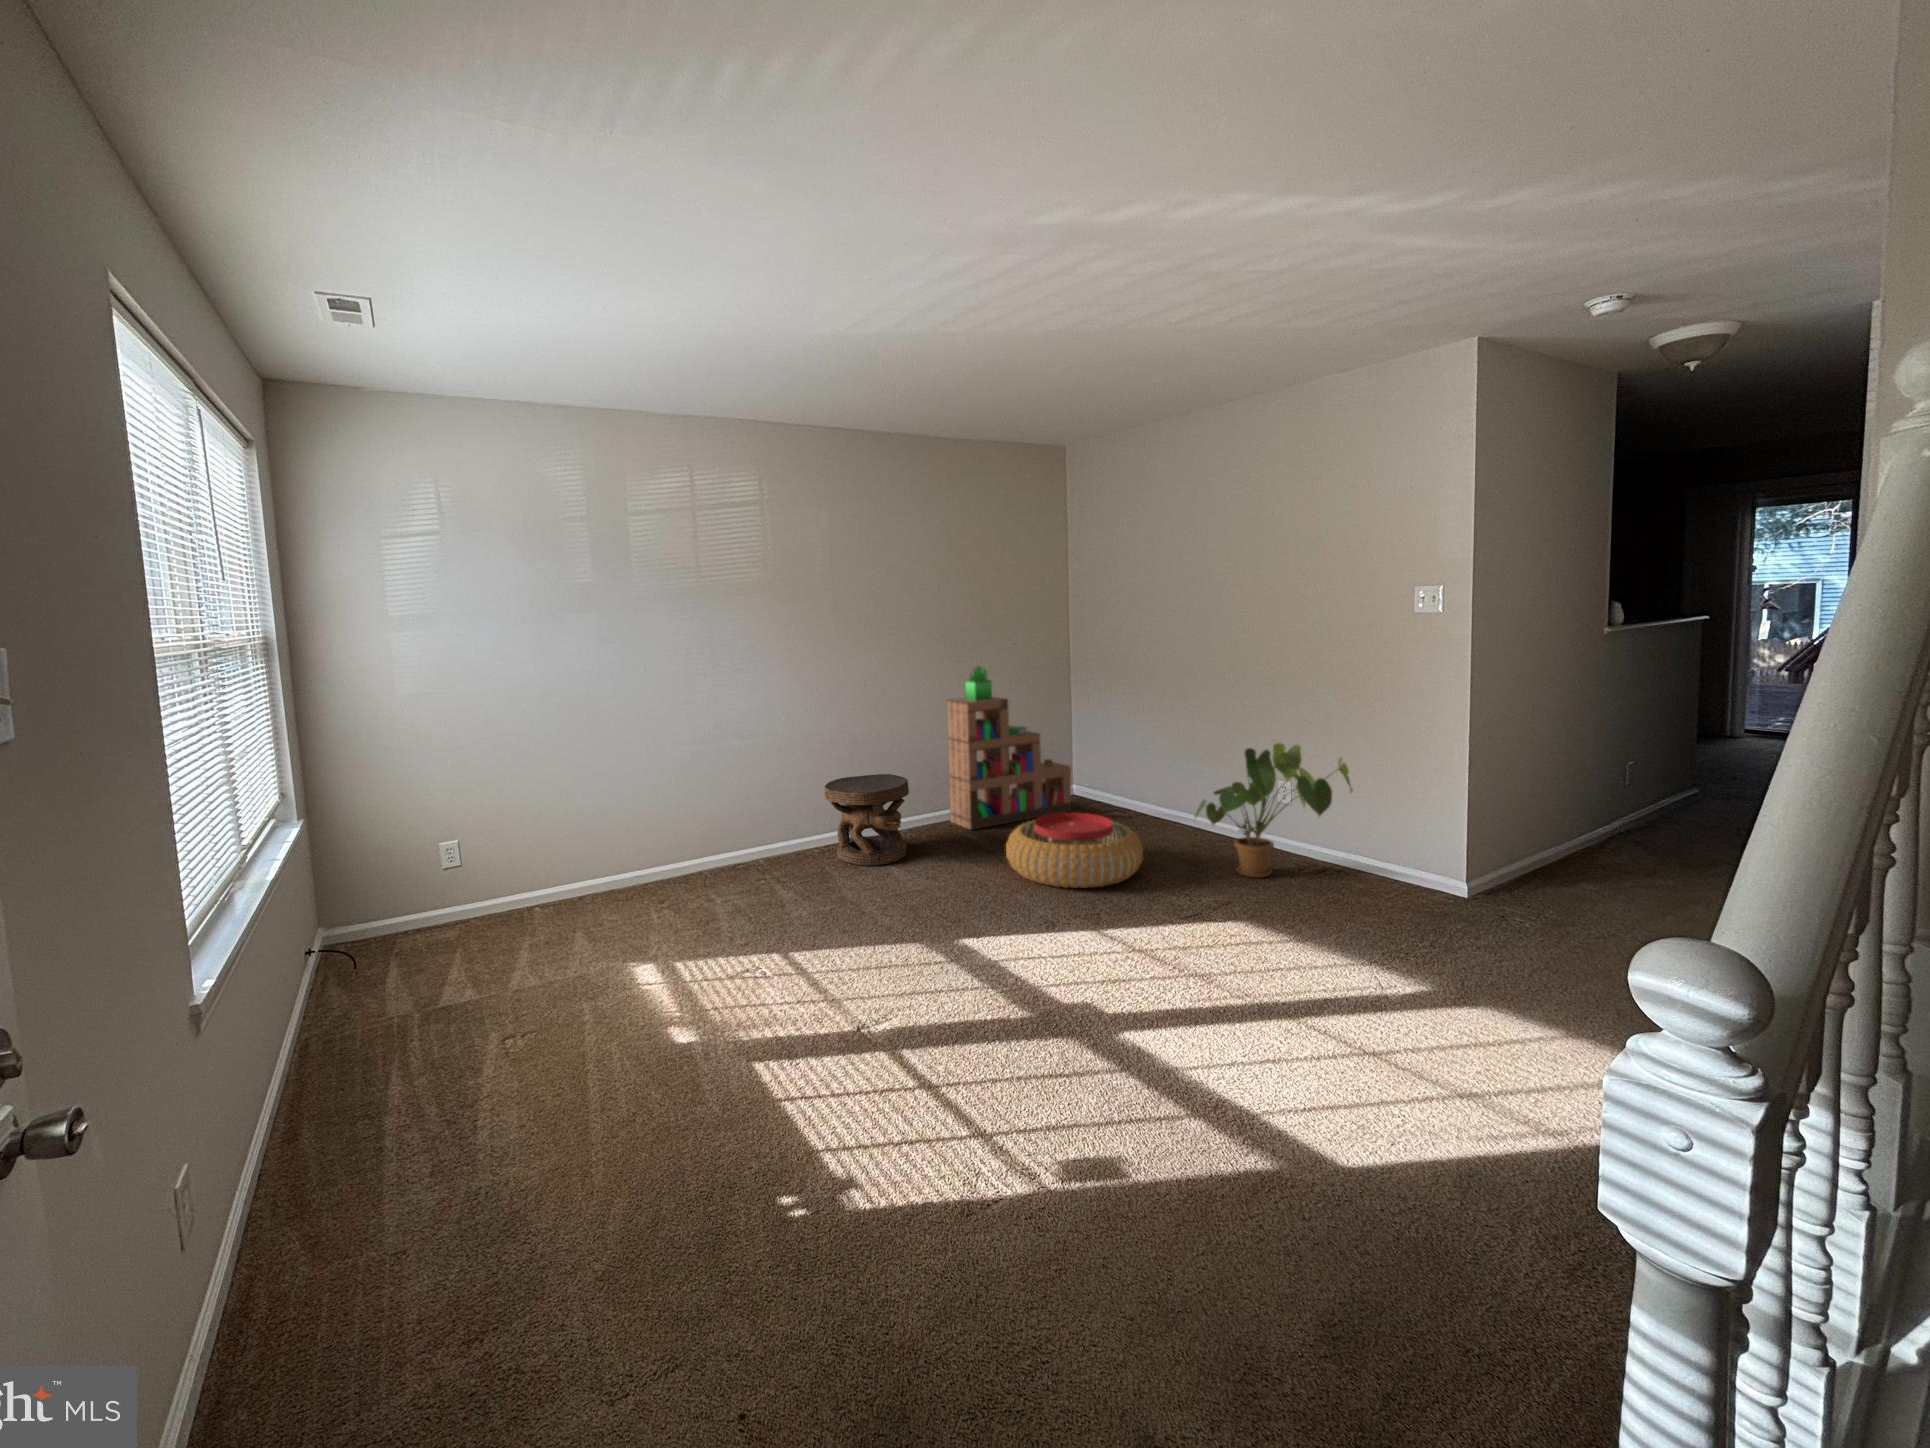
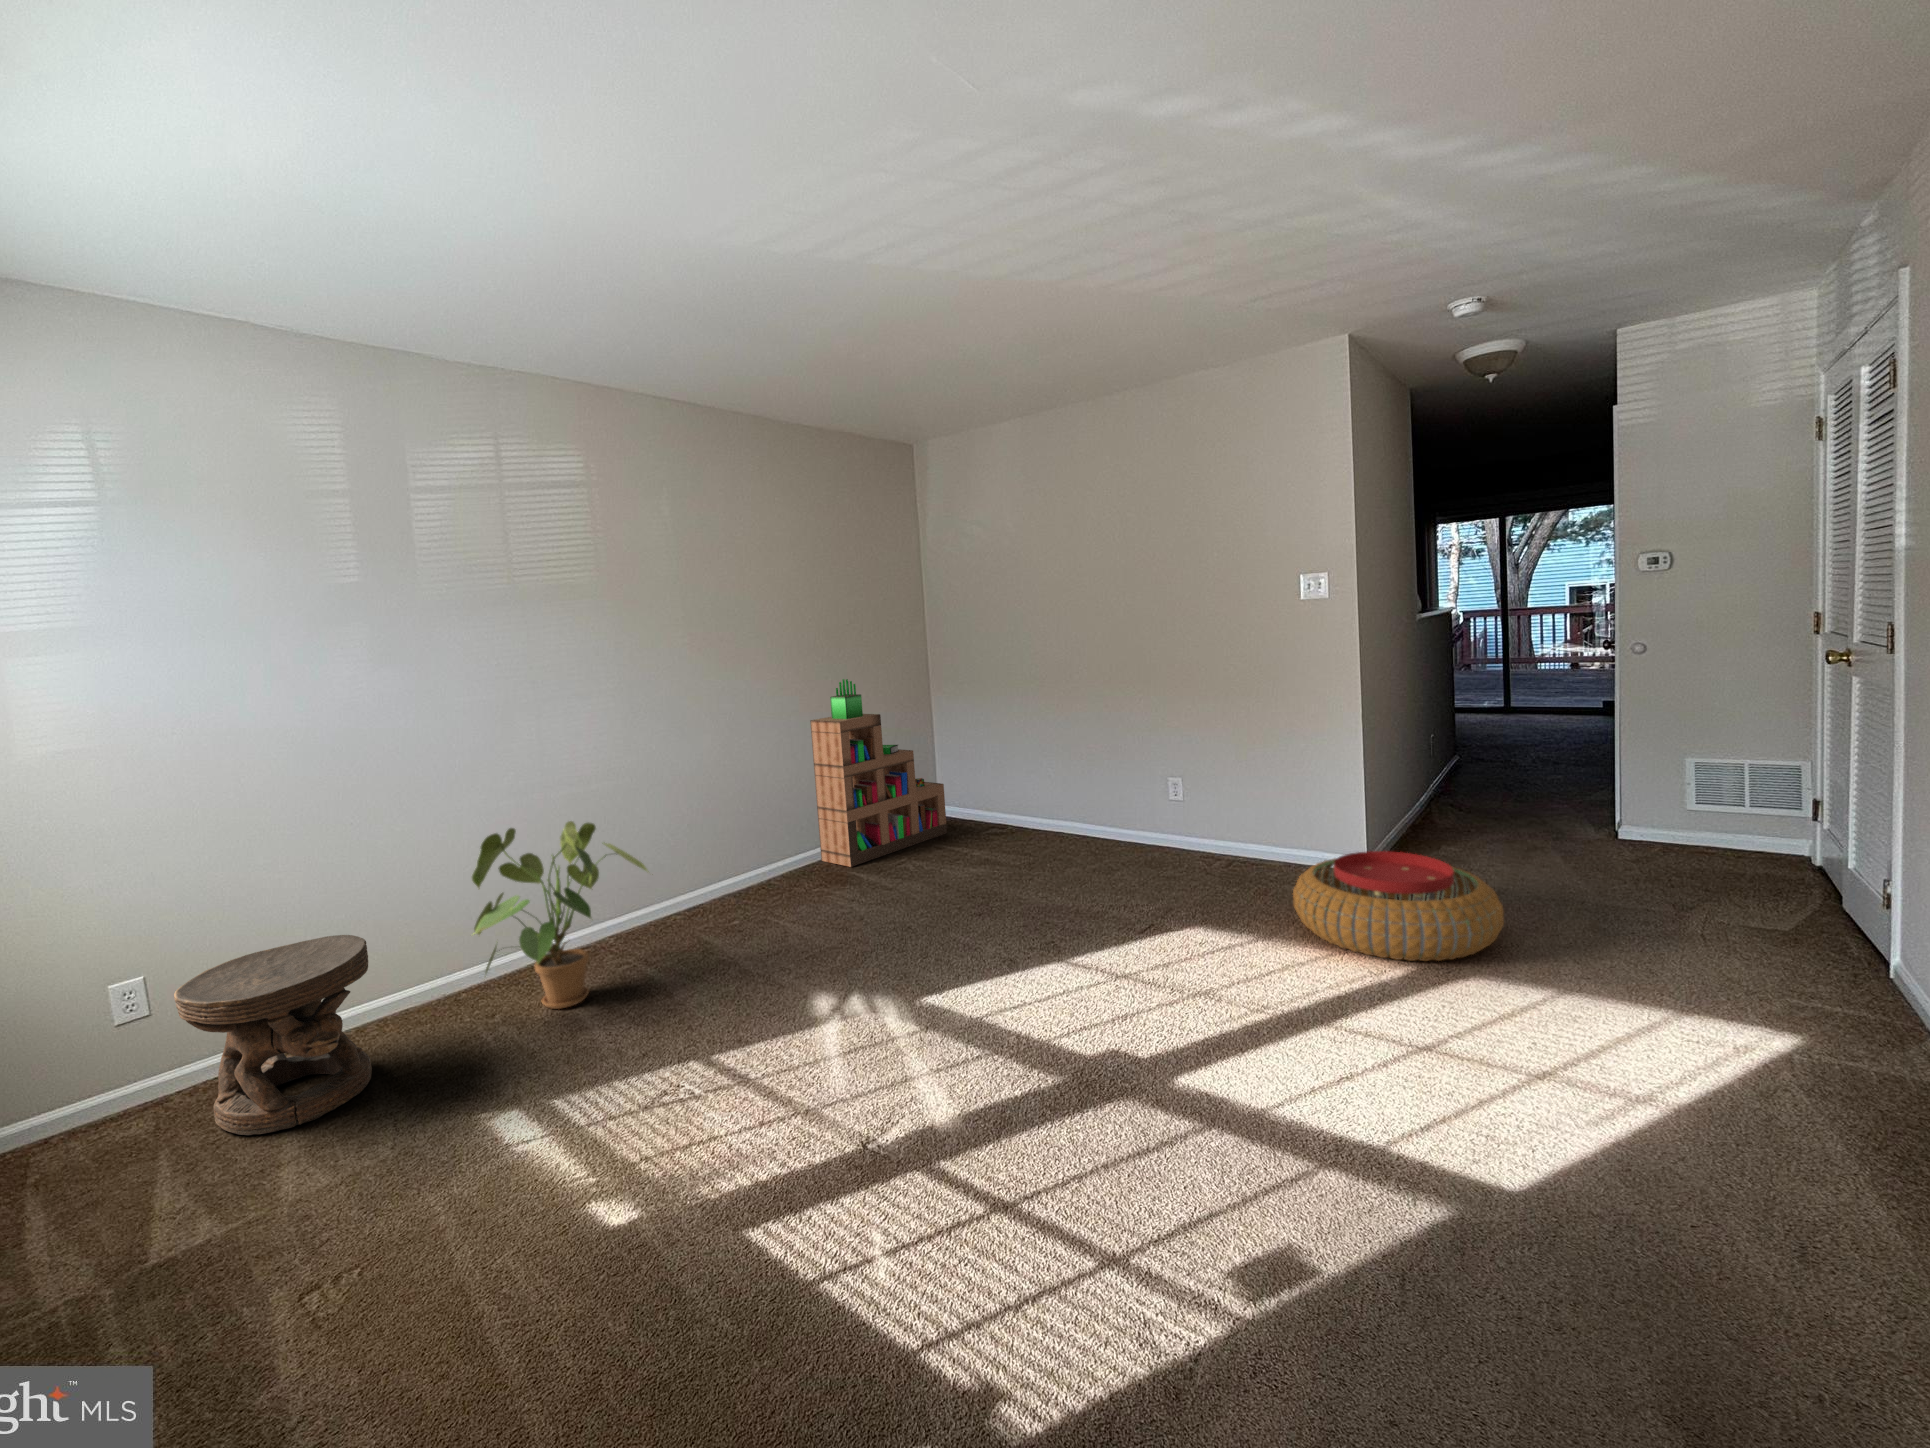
house plant: present [1195,743,1353,878] -> present [472,821,647,1009]
side table: present [824,774,909,866] -> present [174,935,372,1135]
pouf: present [1006,813,1143,888] -> present [1293,851,1504,961]

